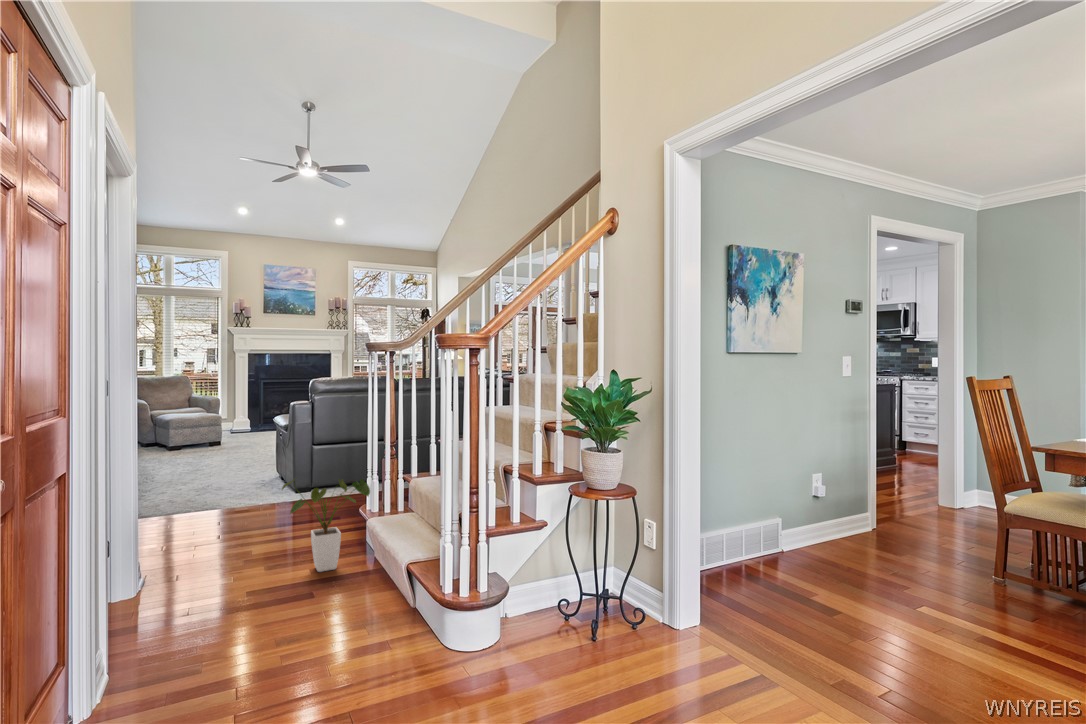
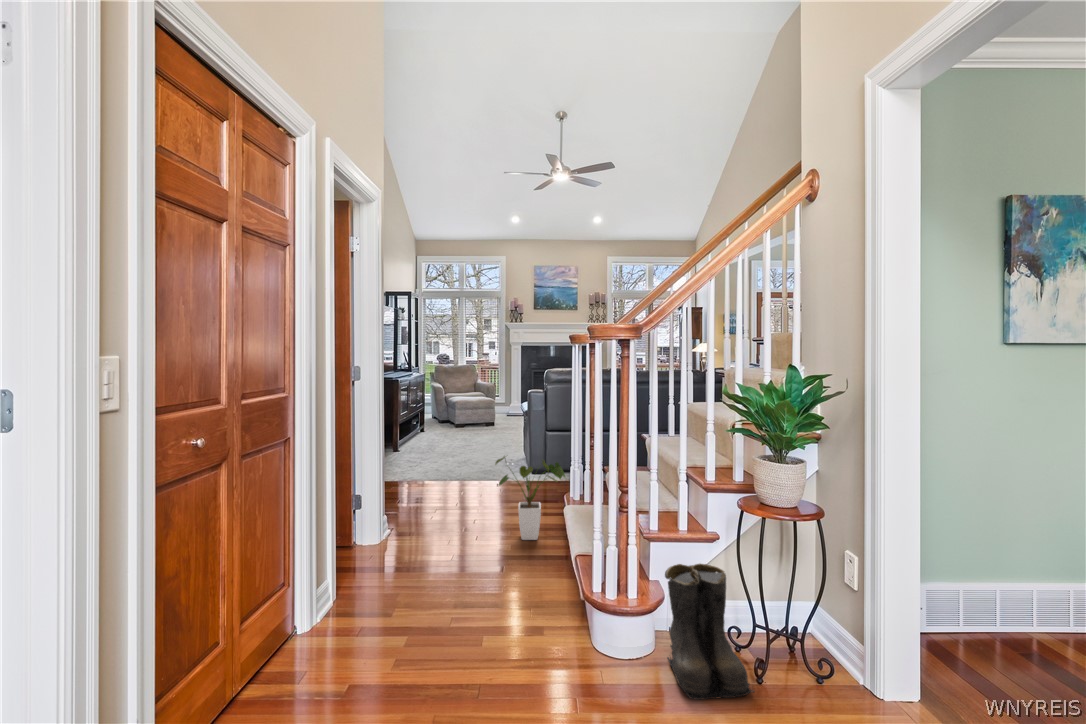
boots: none [509,550,594,666] -> present [665,564,754,700]

